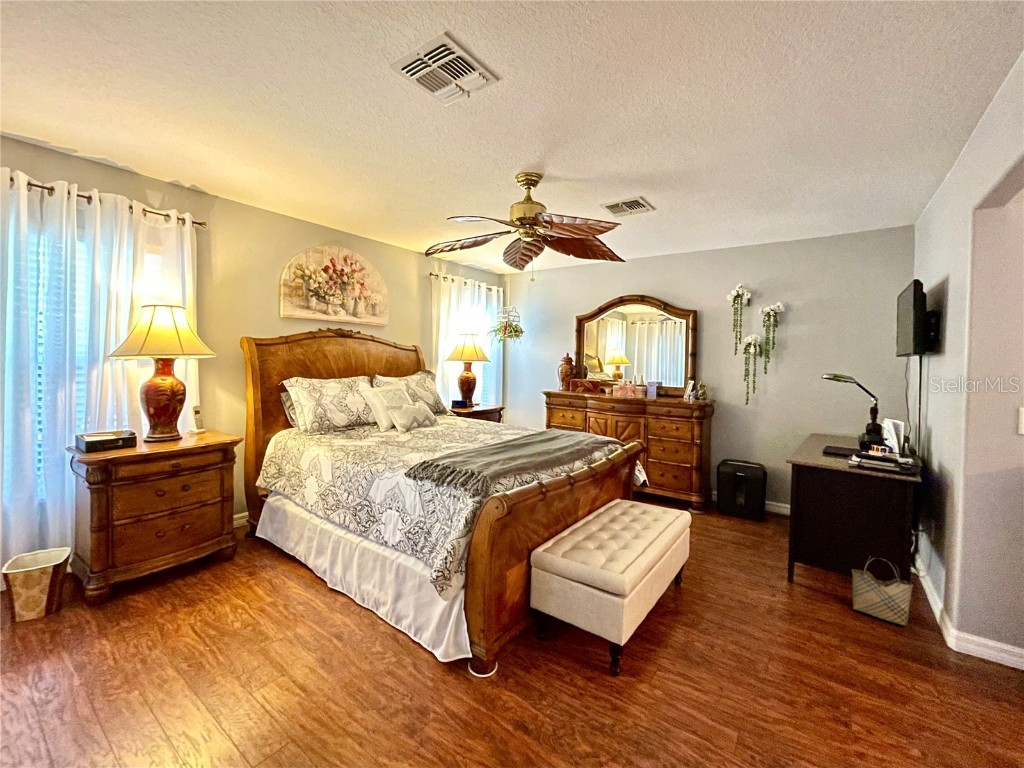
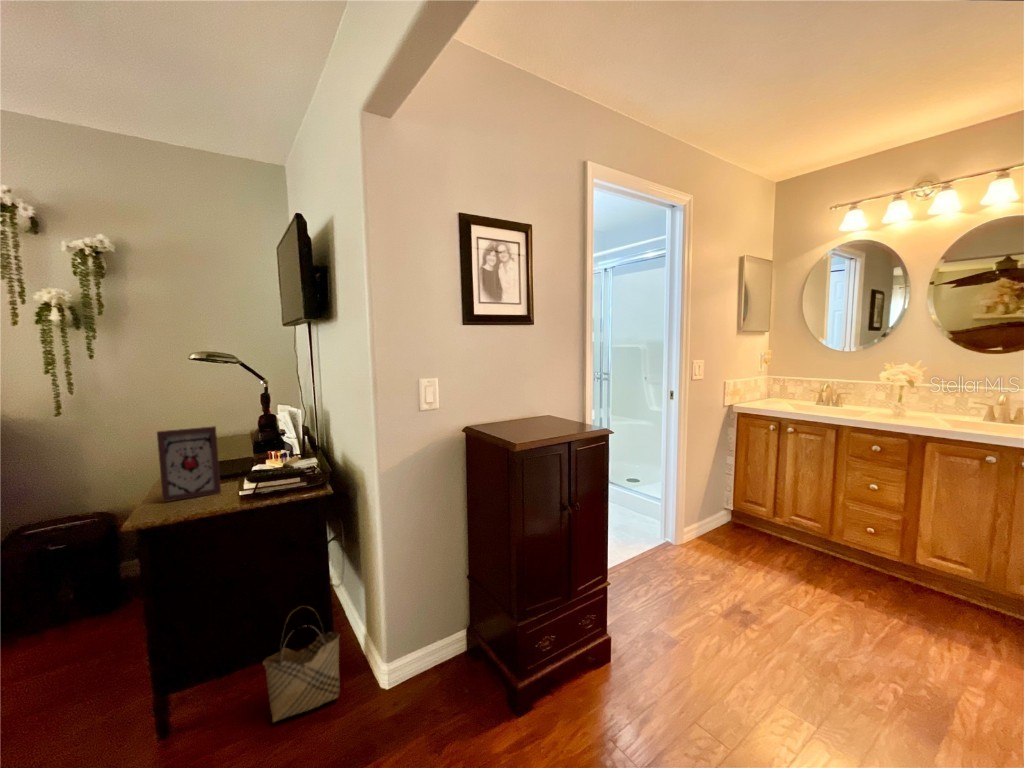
picture frame: none [804,418,839,461] -> present [157,426,221,502]

